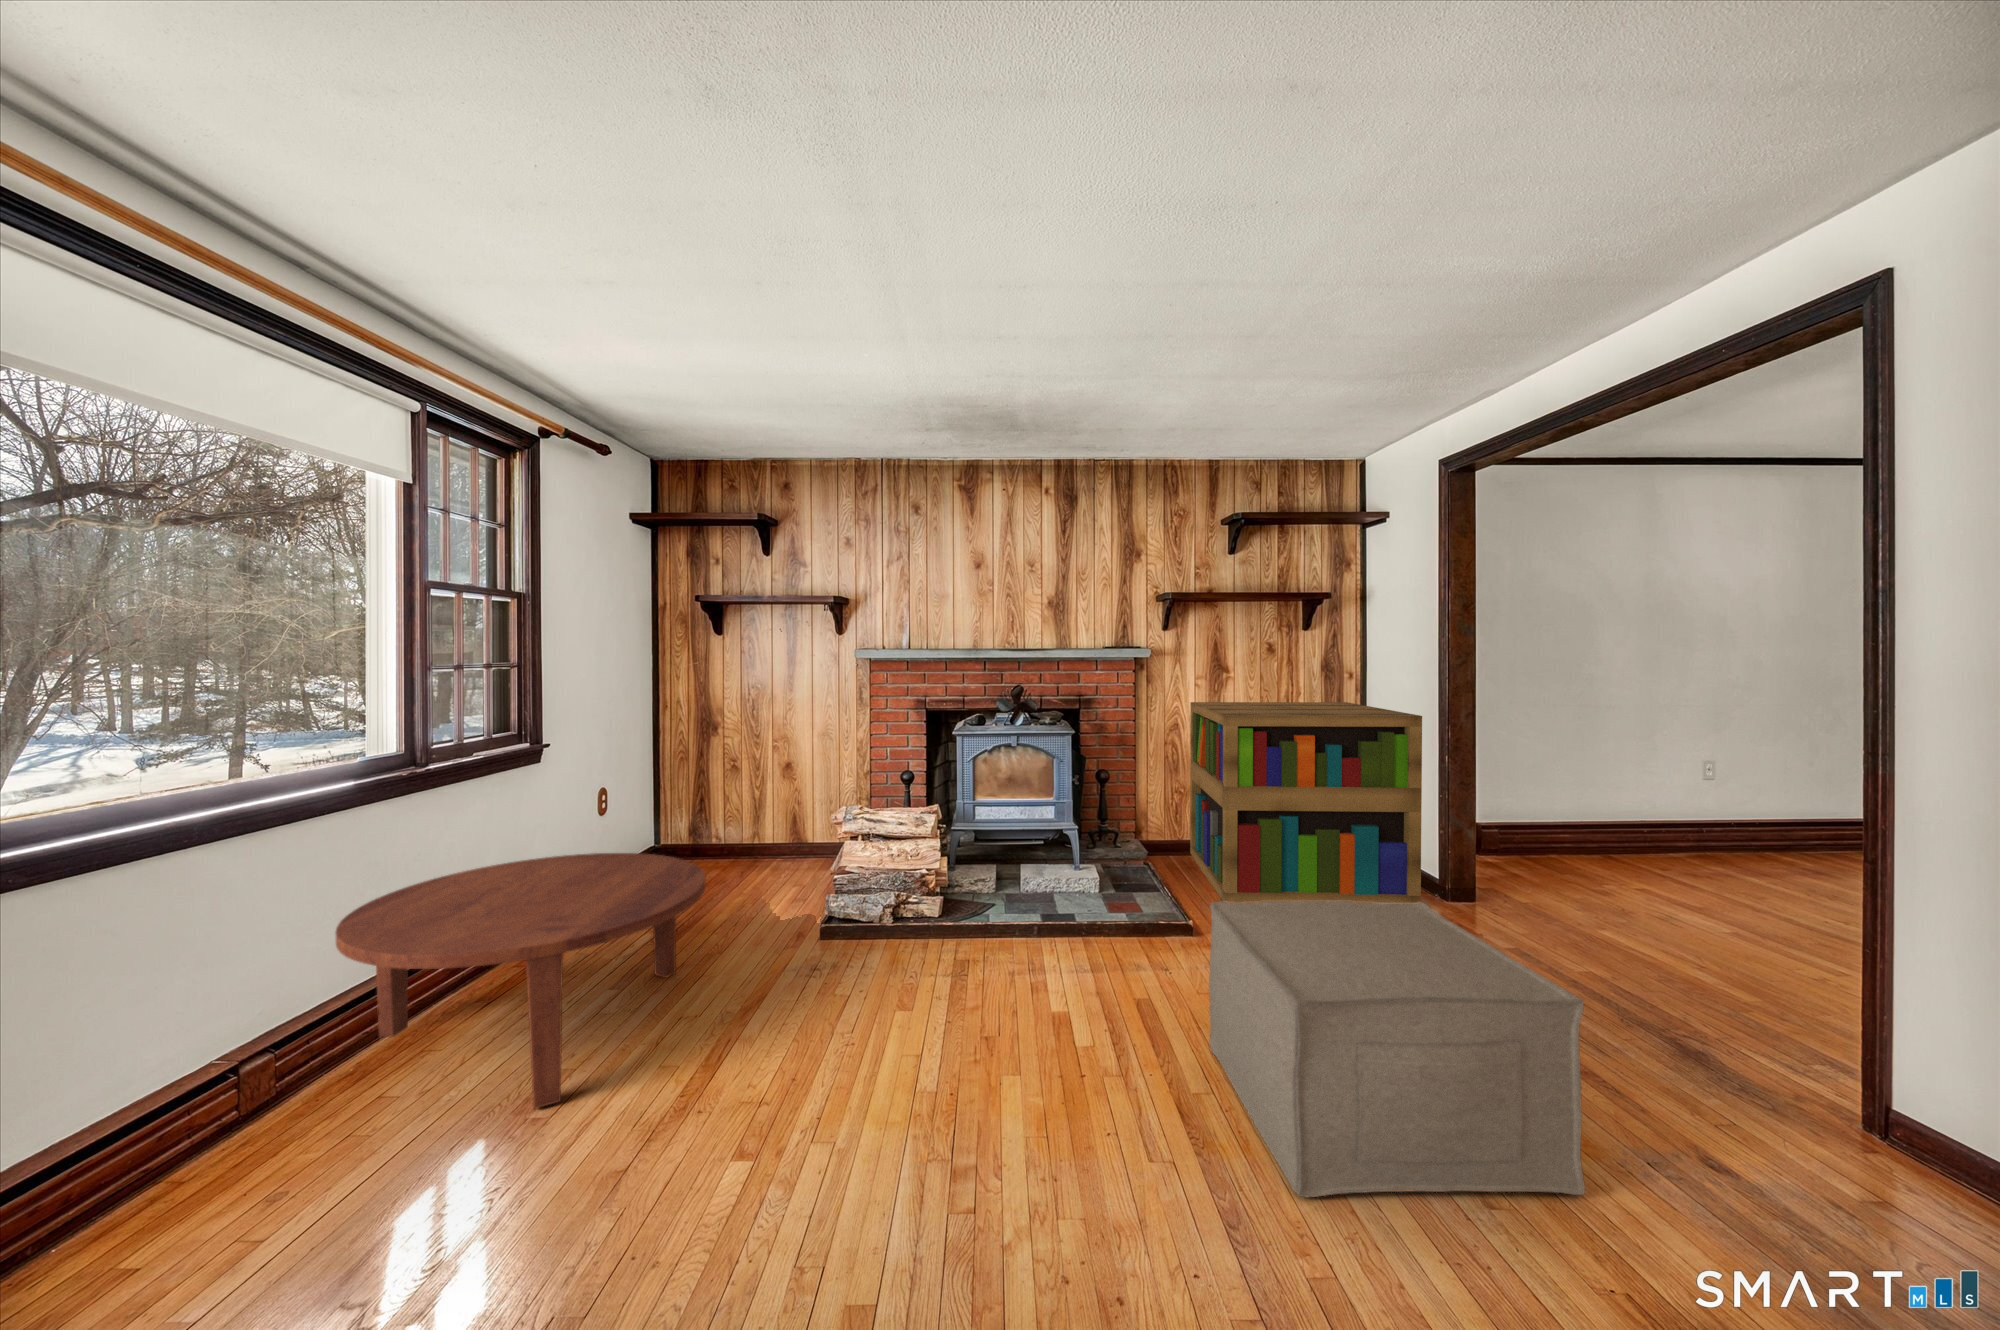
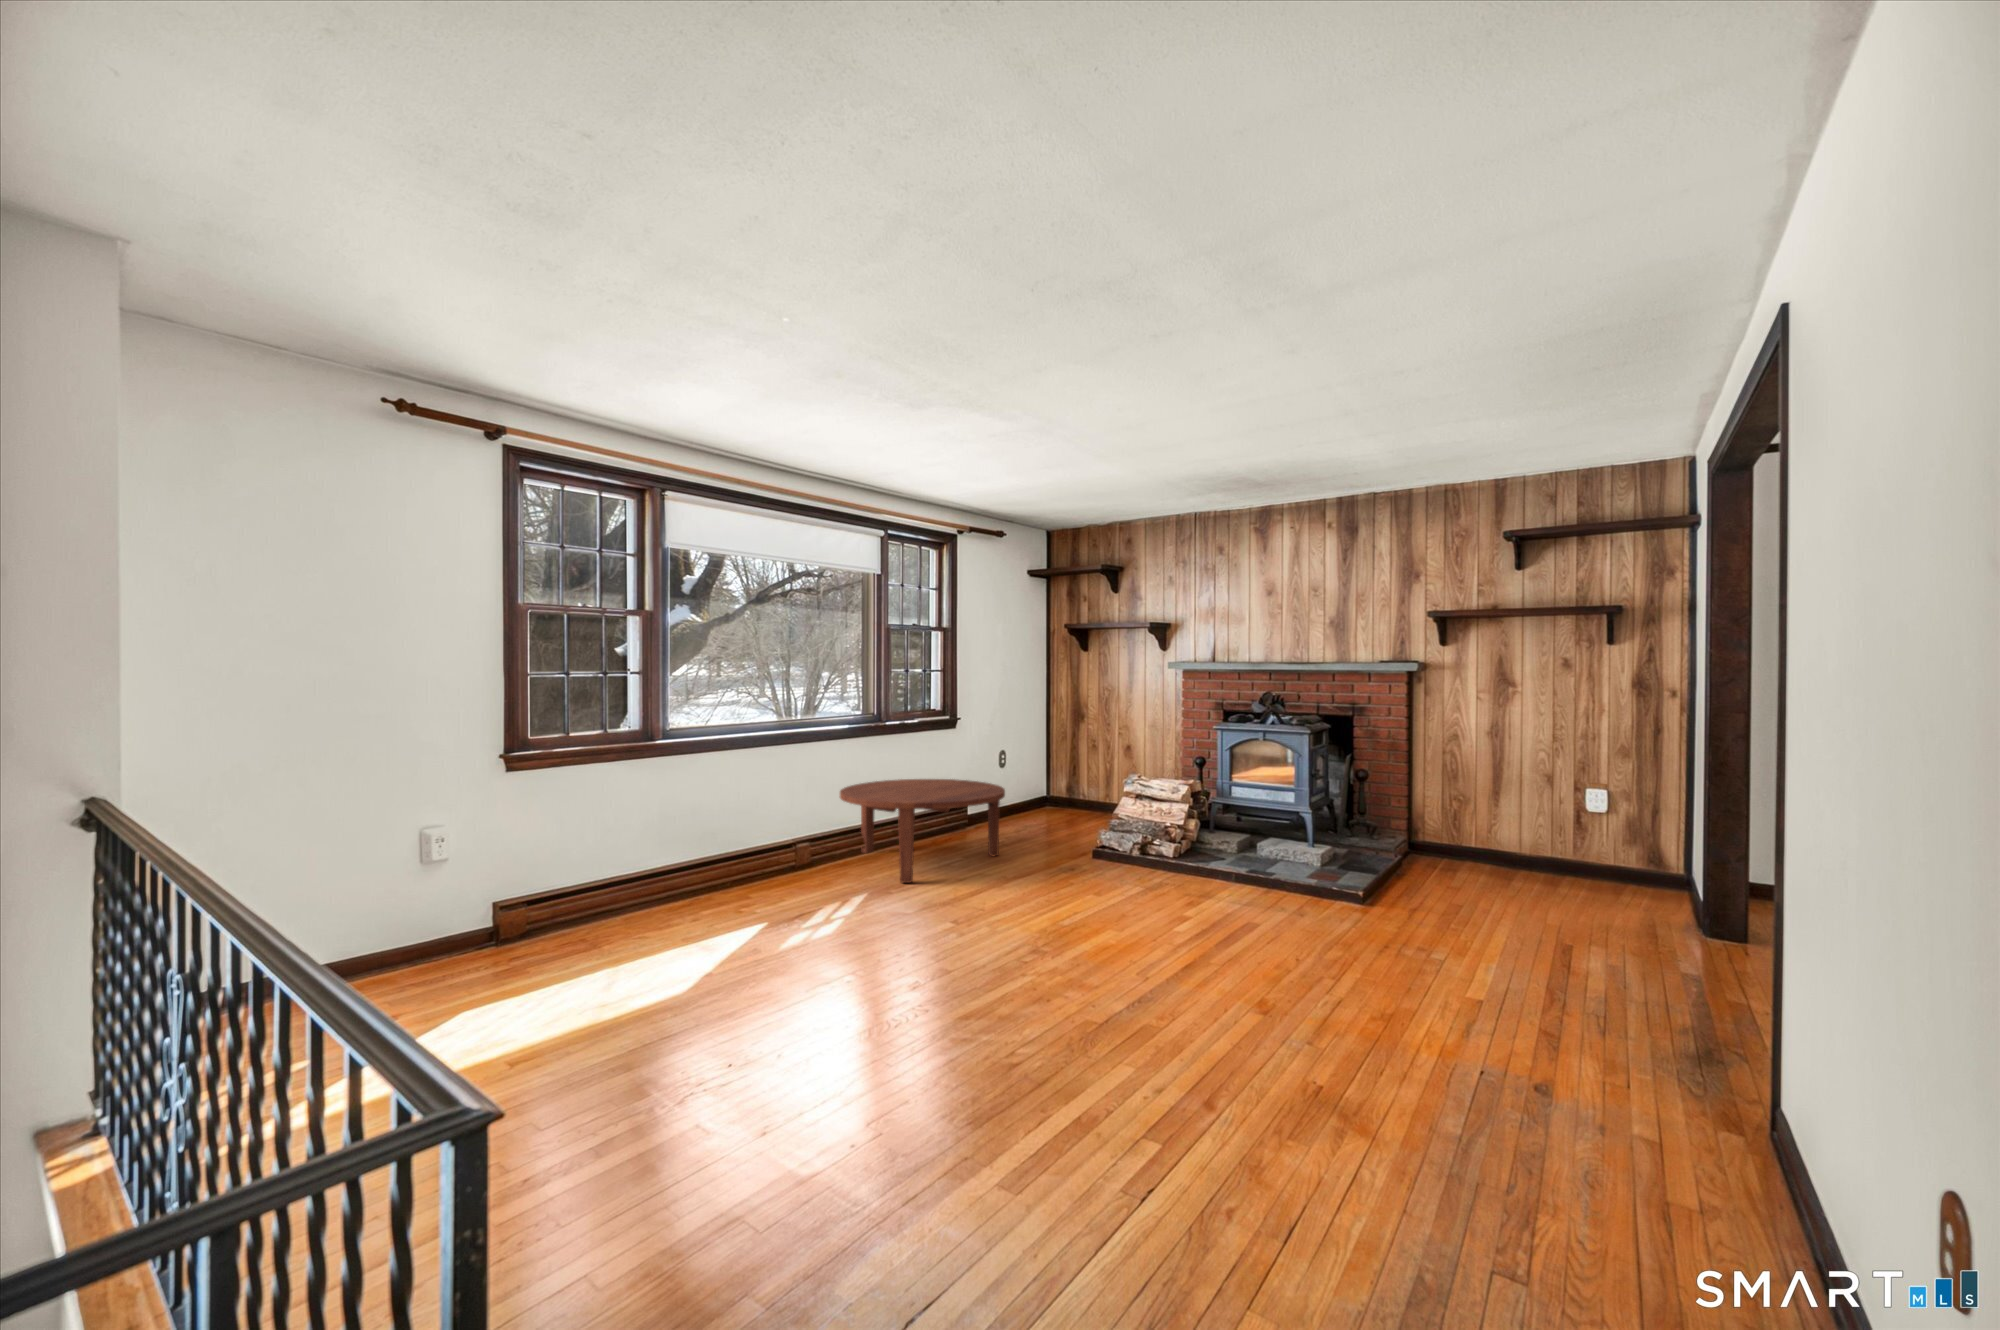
bookshelf: present [1190,702,1422,903] -> none [1425,715,1655,927]
ottoman: present [1209,901,1585,1198] -> none [1195,837,1424,1027]

